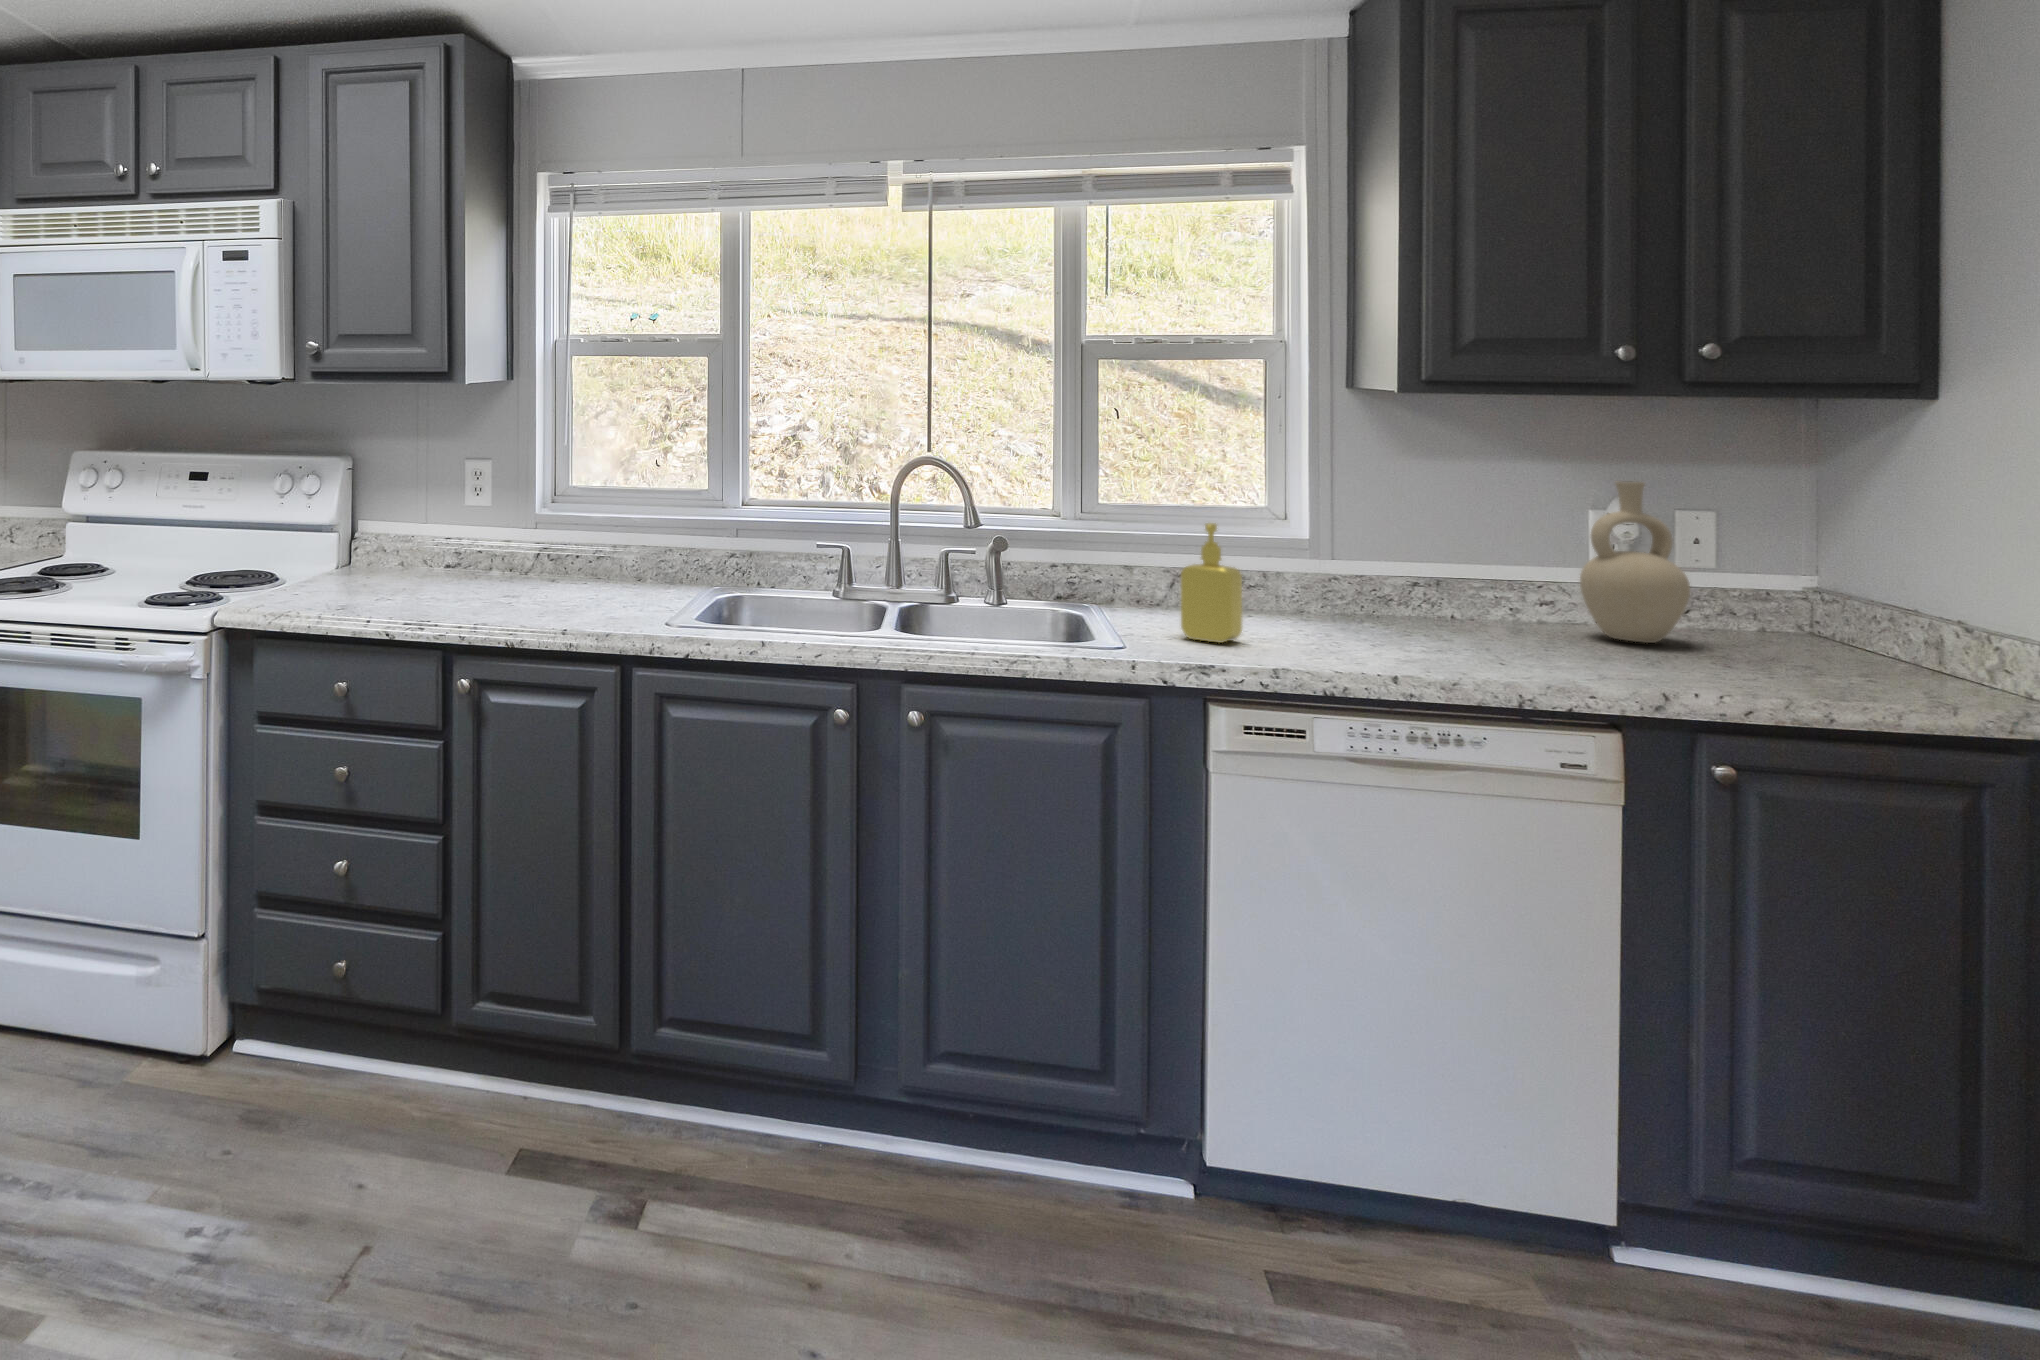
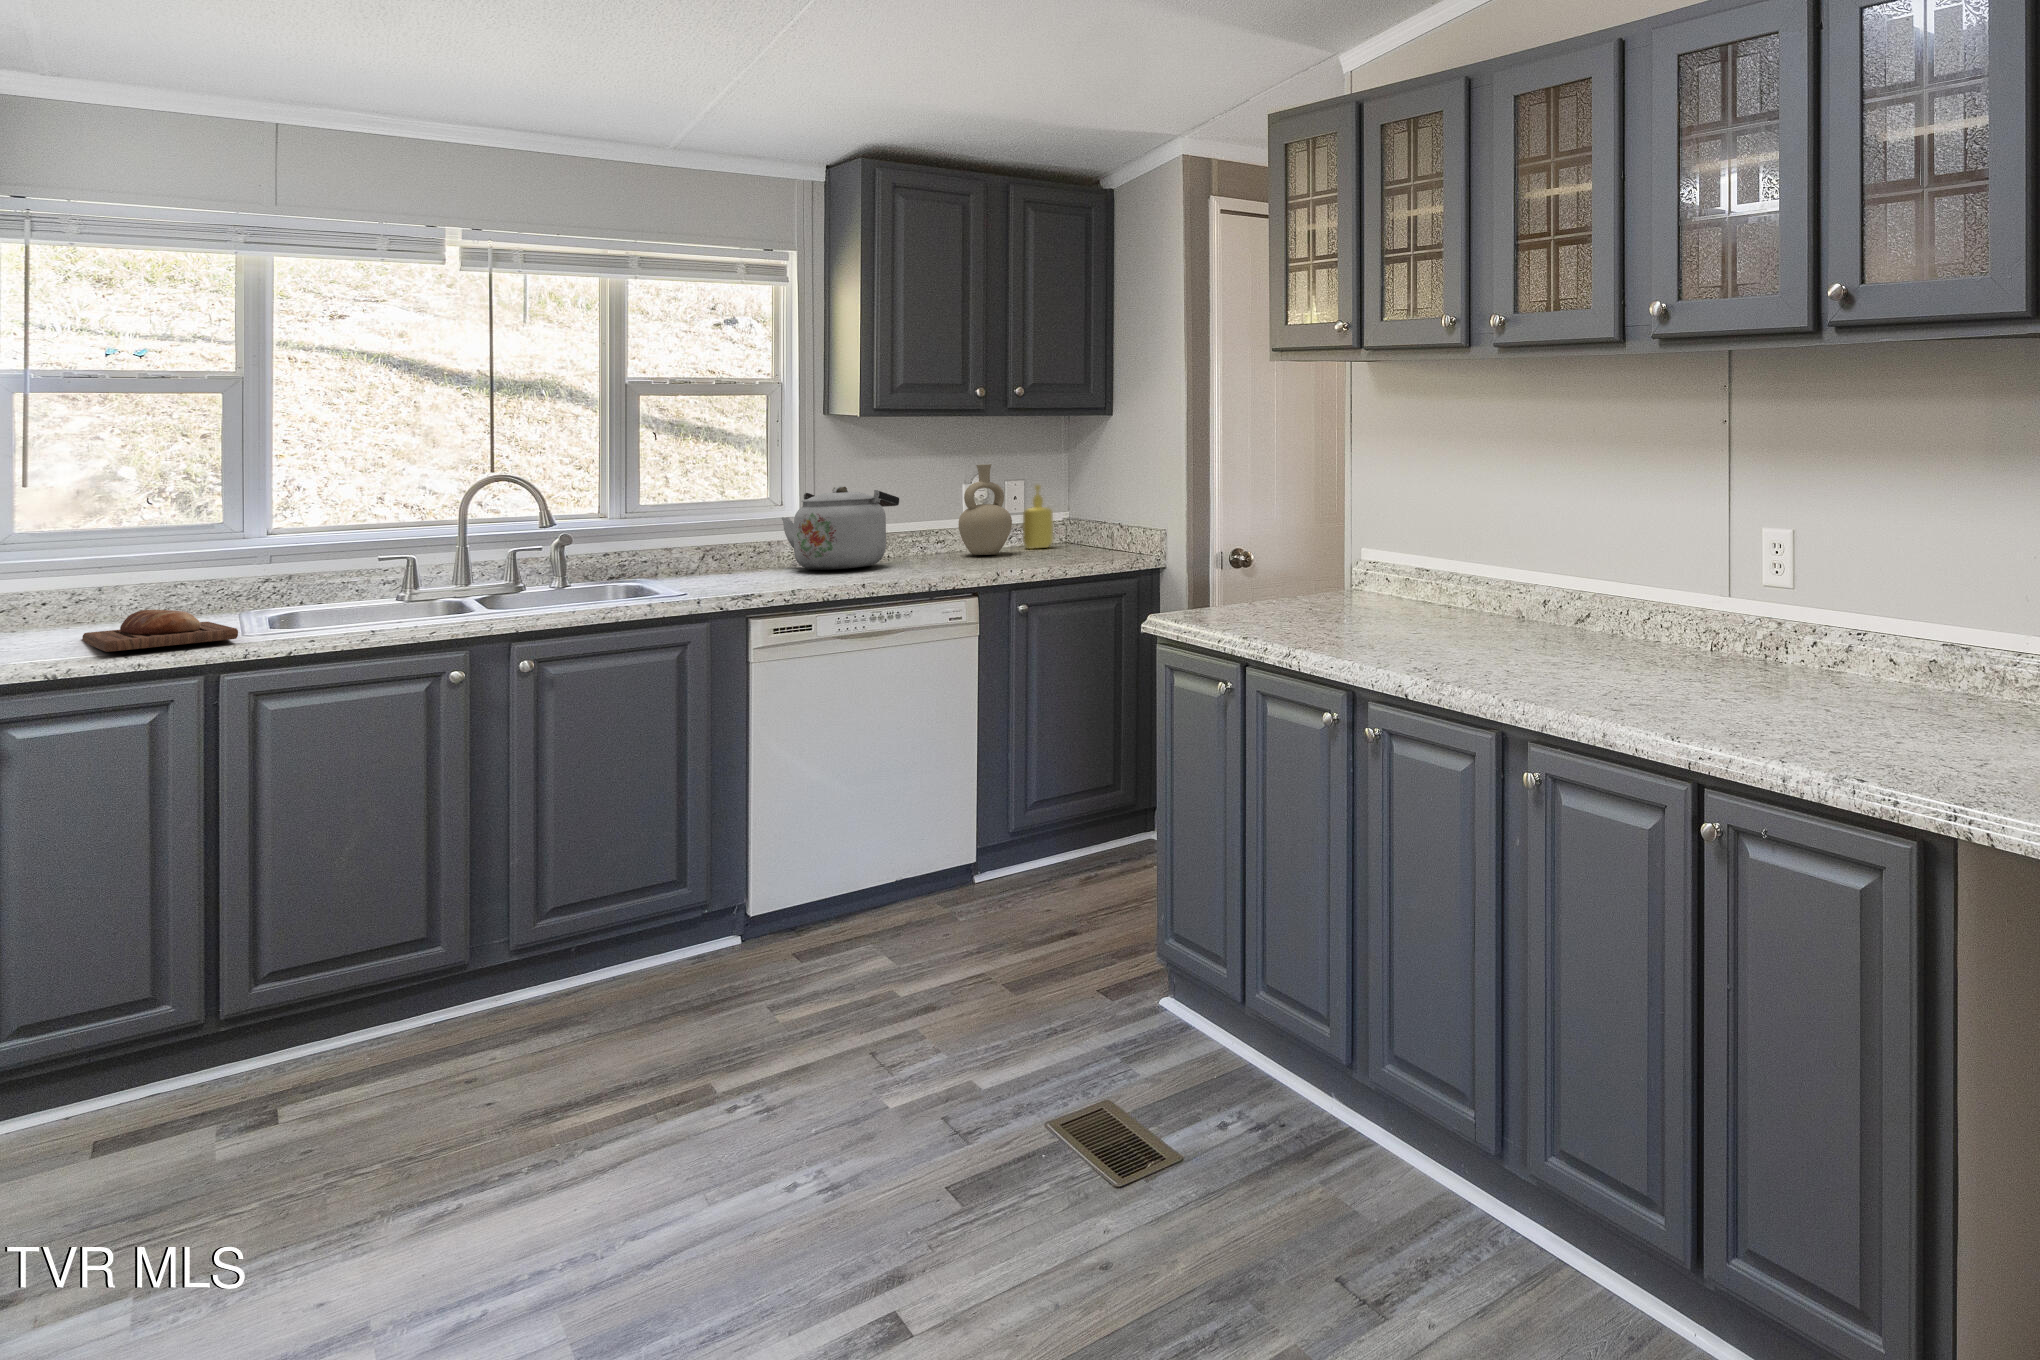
kettle: none [1280,501,1468,635] -> present [782,486,899,570]
soap dispenser: present [1181,523,1242,643] -> present [1023,485,1054,549]
bread loaf: none [548,579,664,628] -> present [82,610,238,652]

